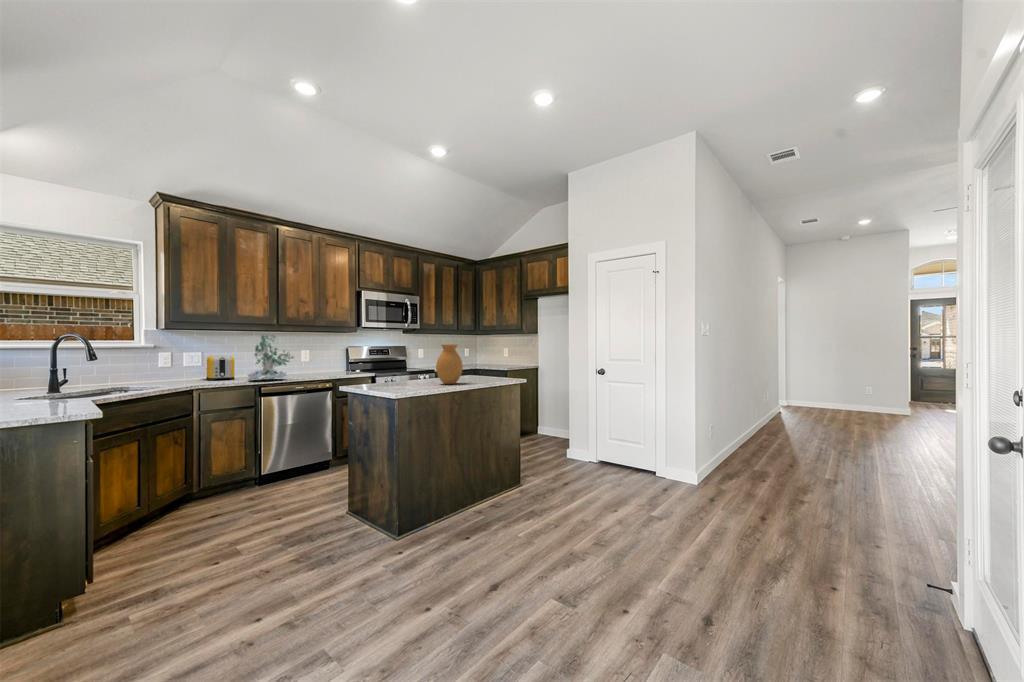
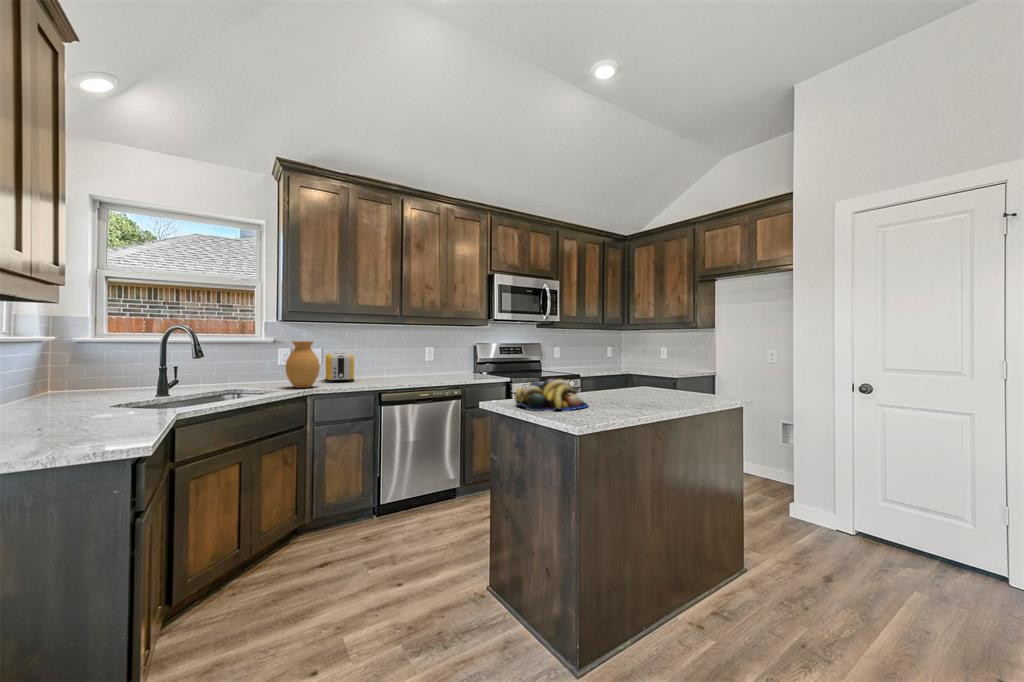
plant: present [248,335,293,381] -> none [366,327,420,385]
vase: present [436,345,463,384] -> present [285,341,320,388]
fruit bowl: none [365,370,418,391] -> present [515,378,588,411]

